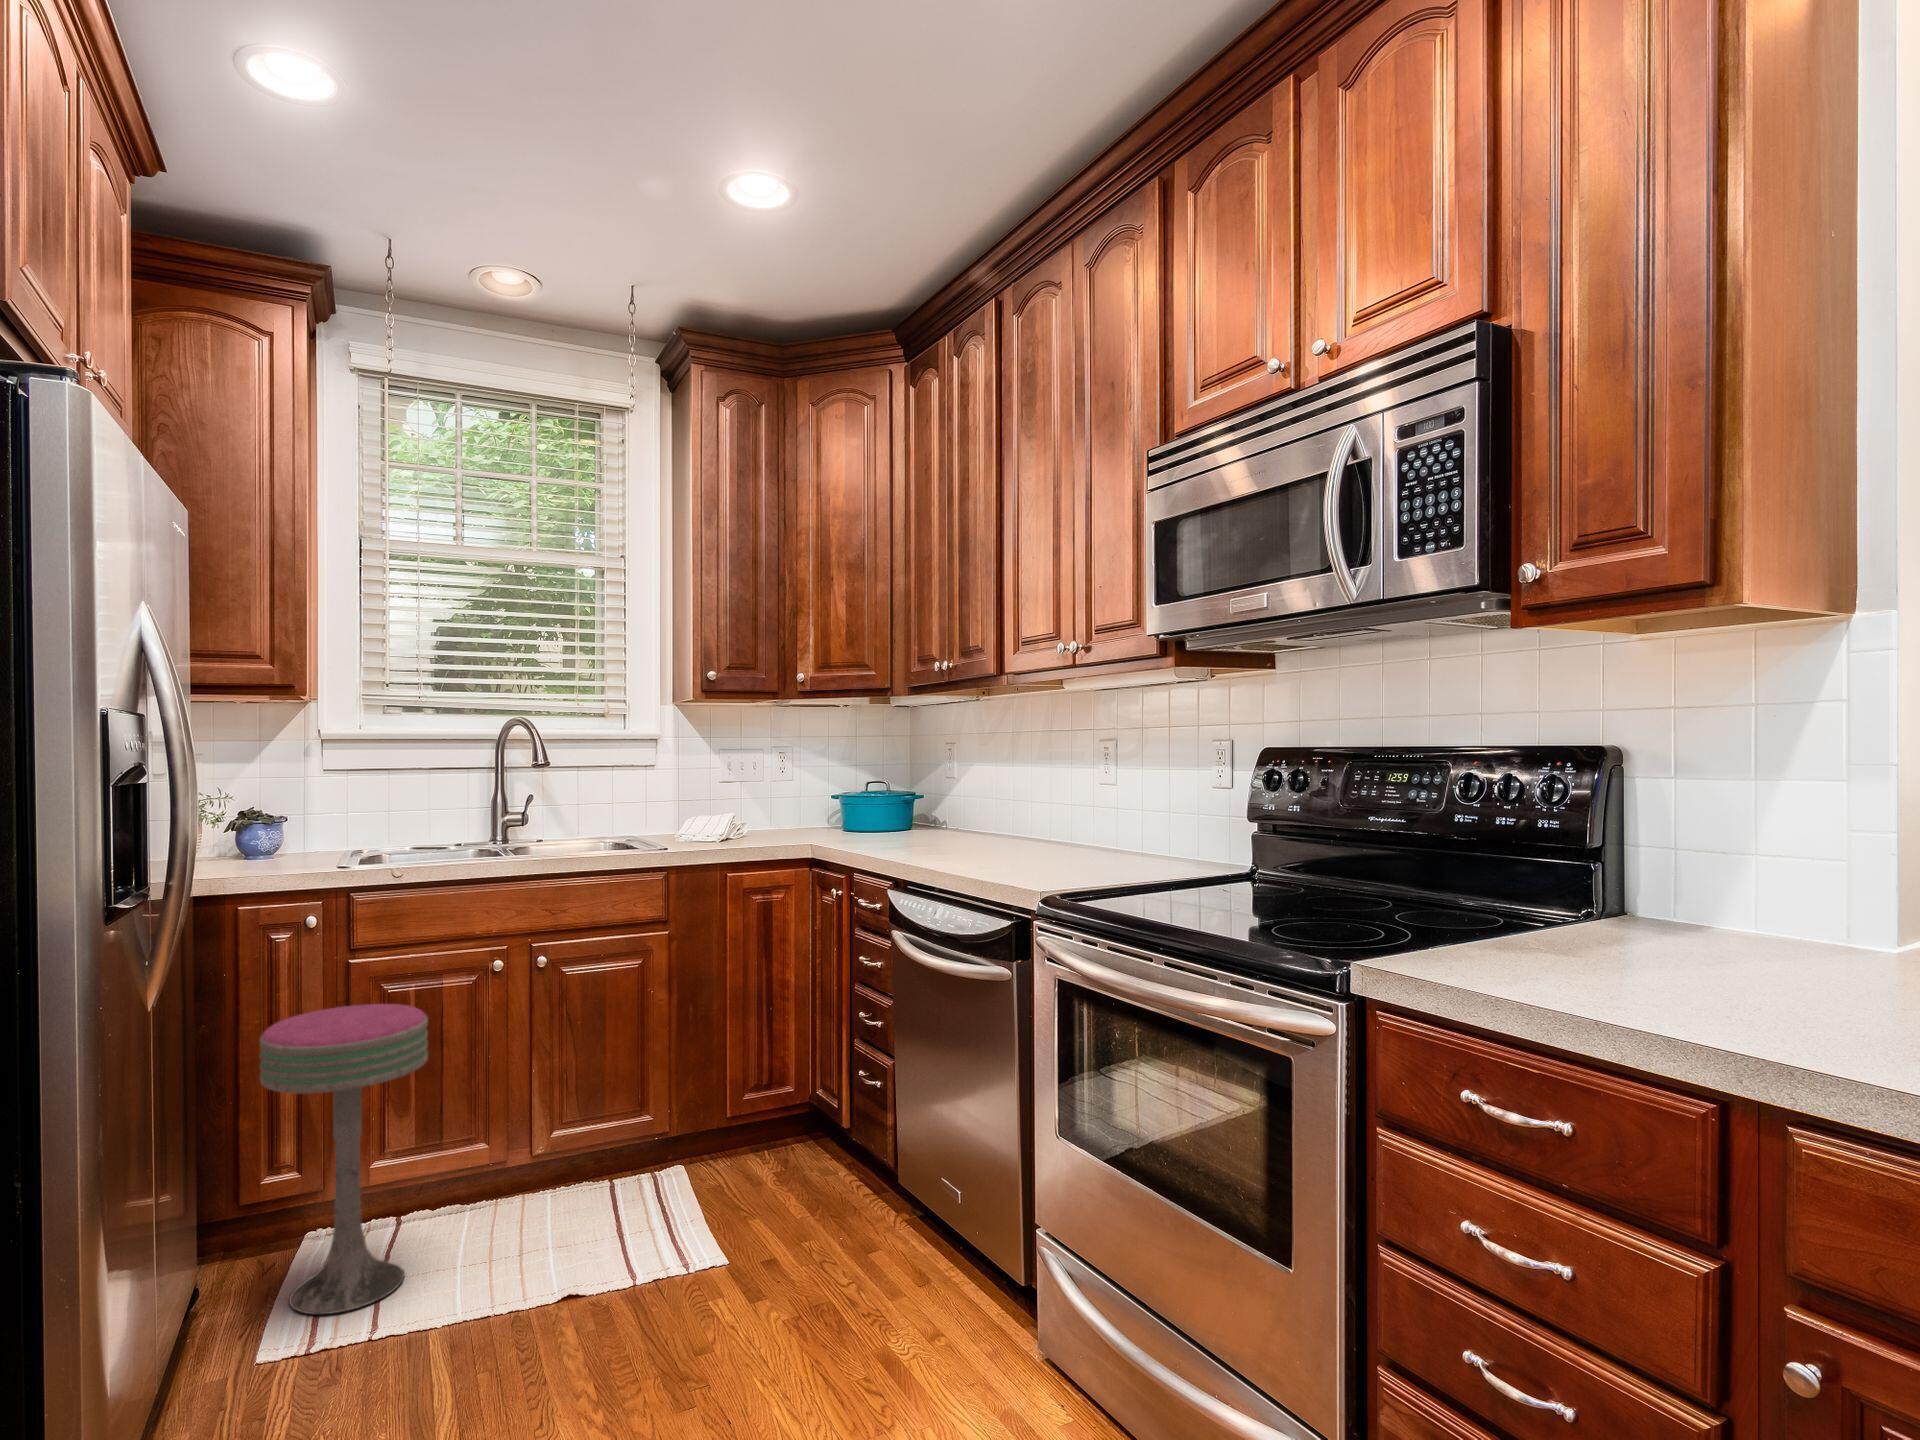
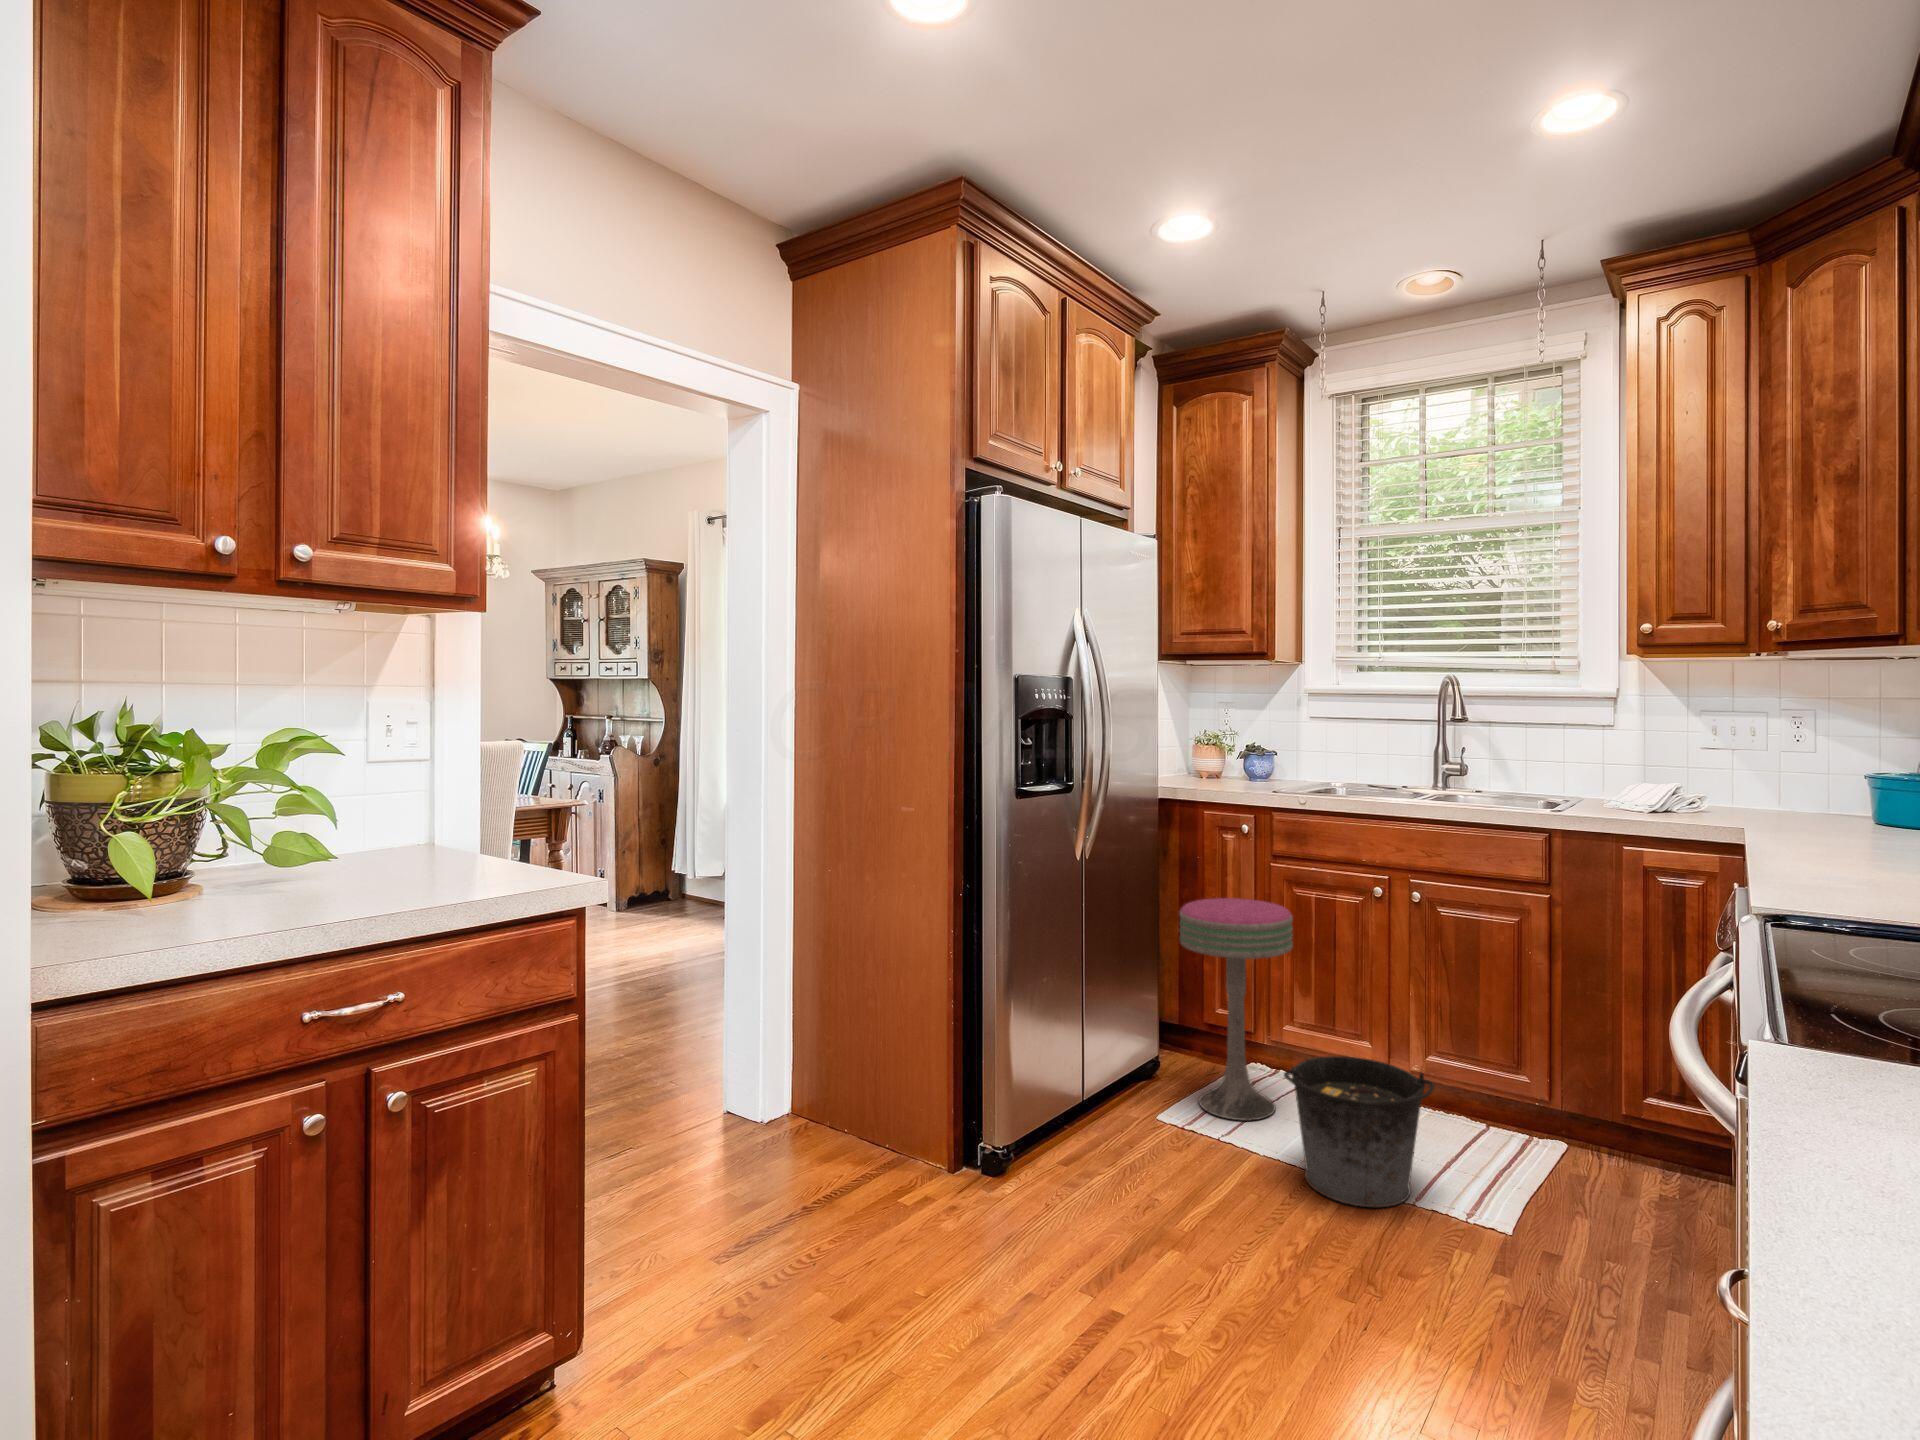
bucket: none [492,1141,651,1327] -> present [1284,1056,1434,1207]

